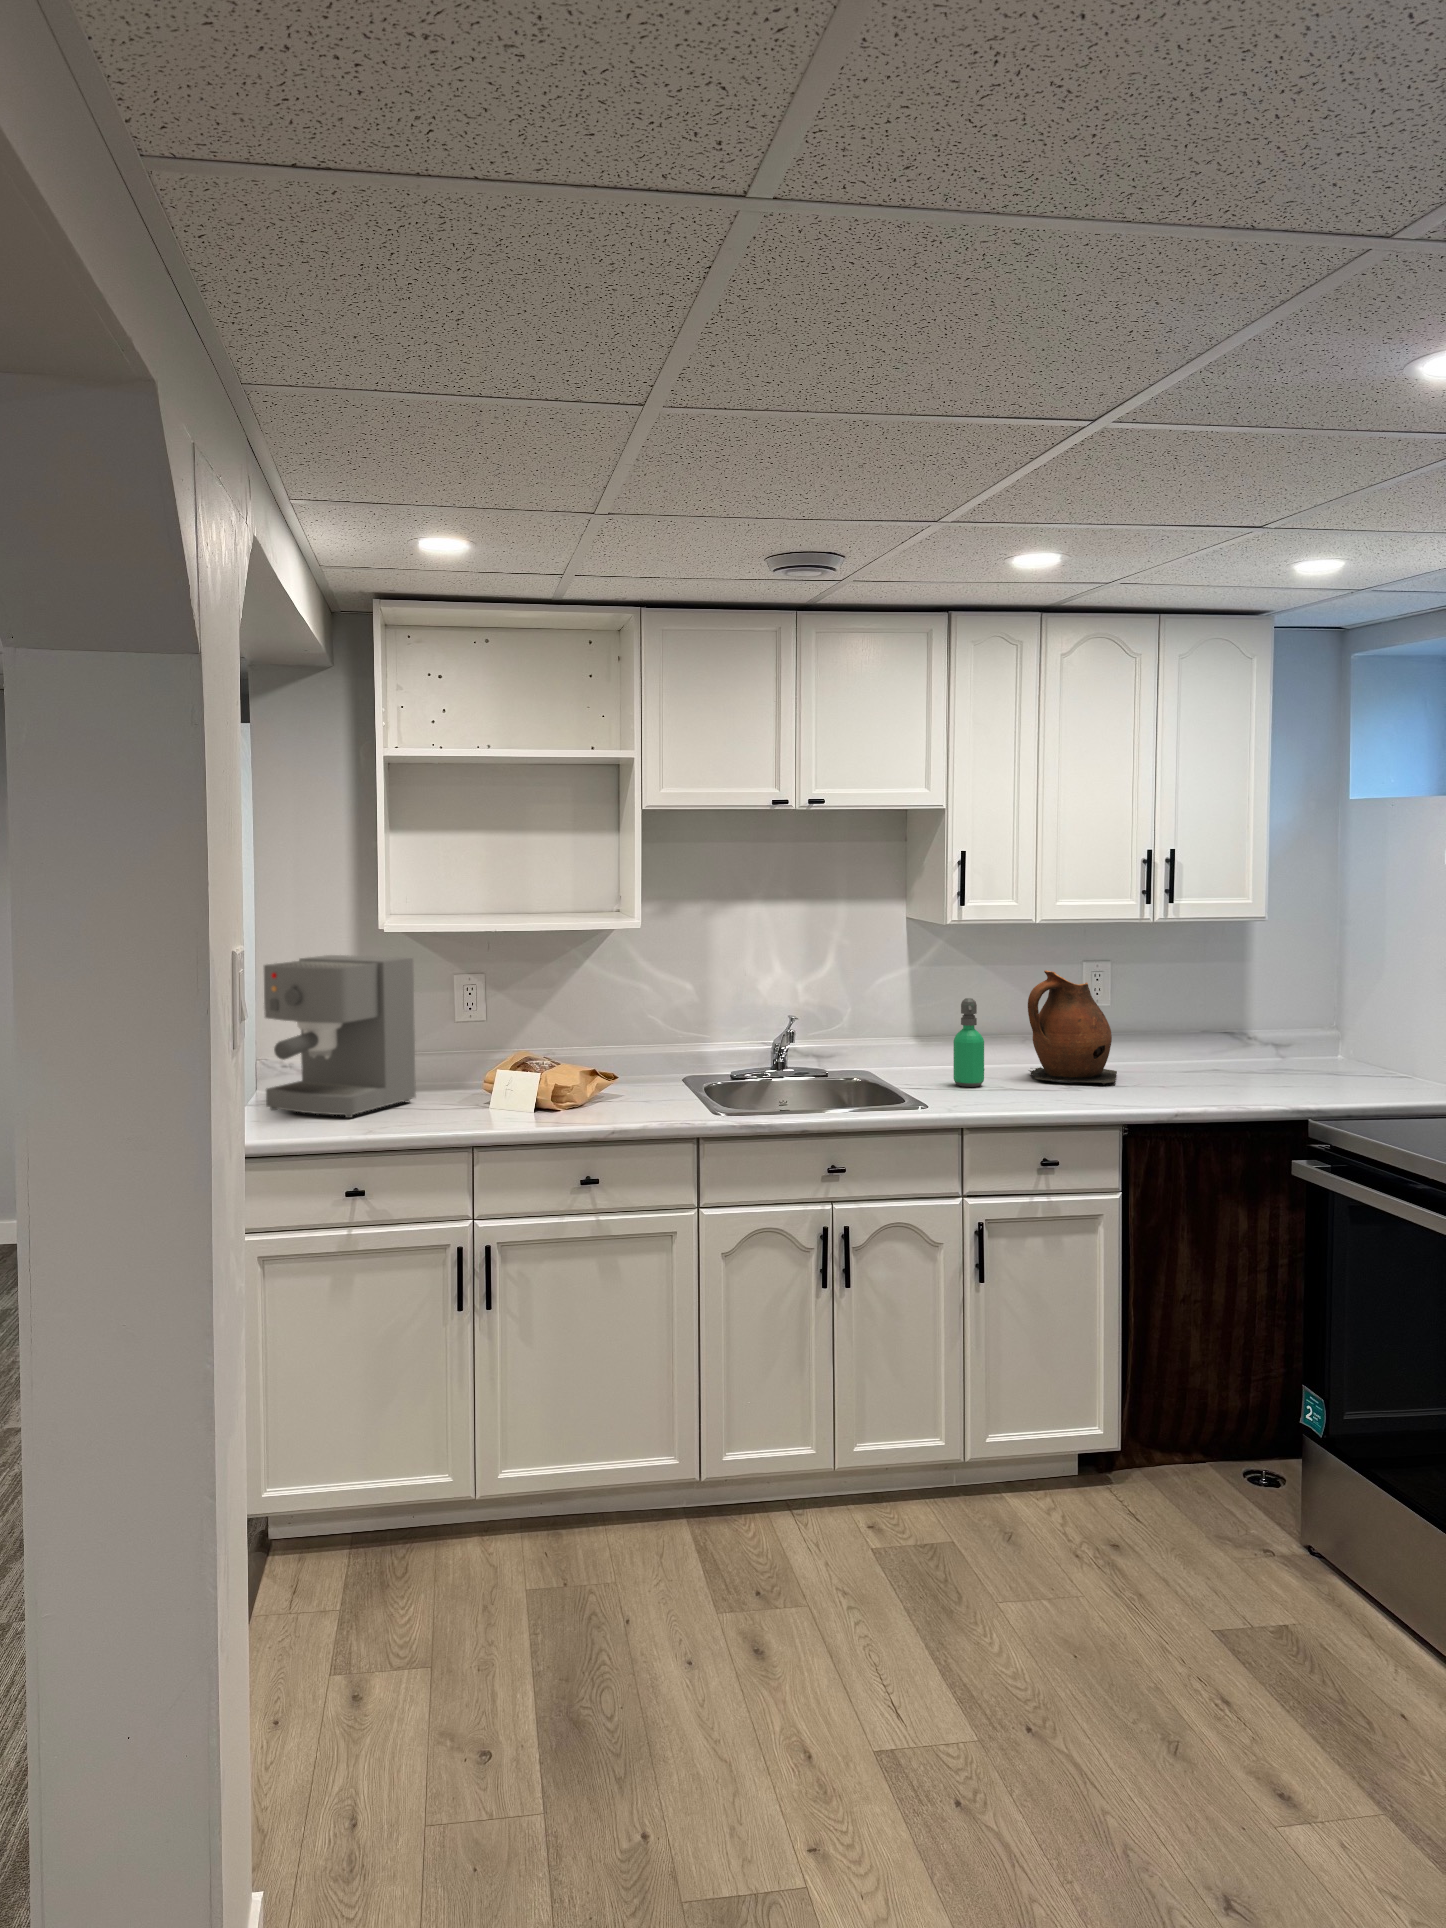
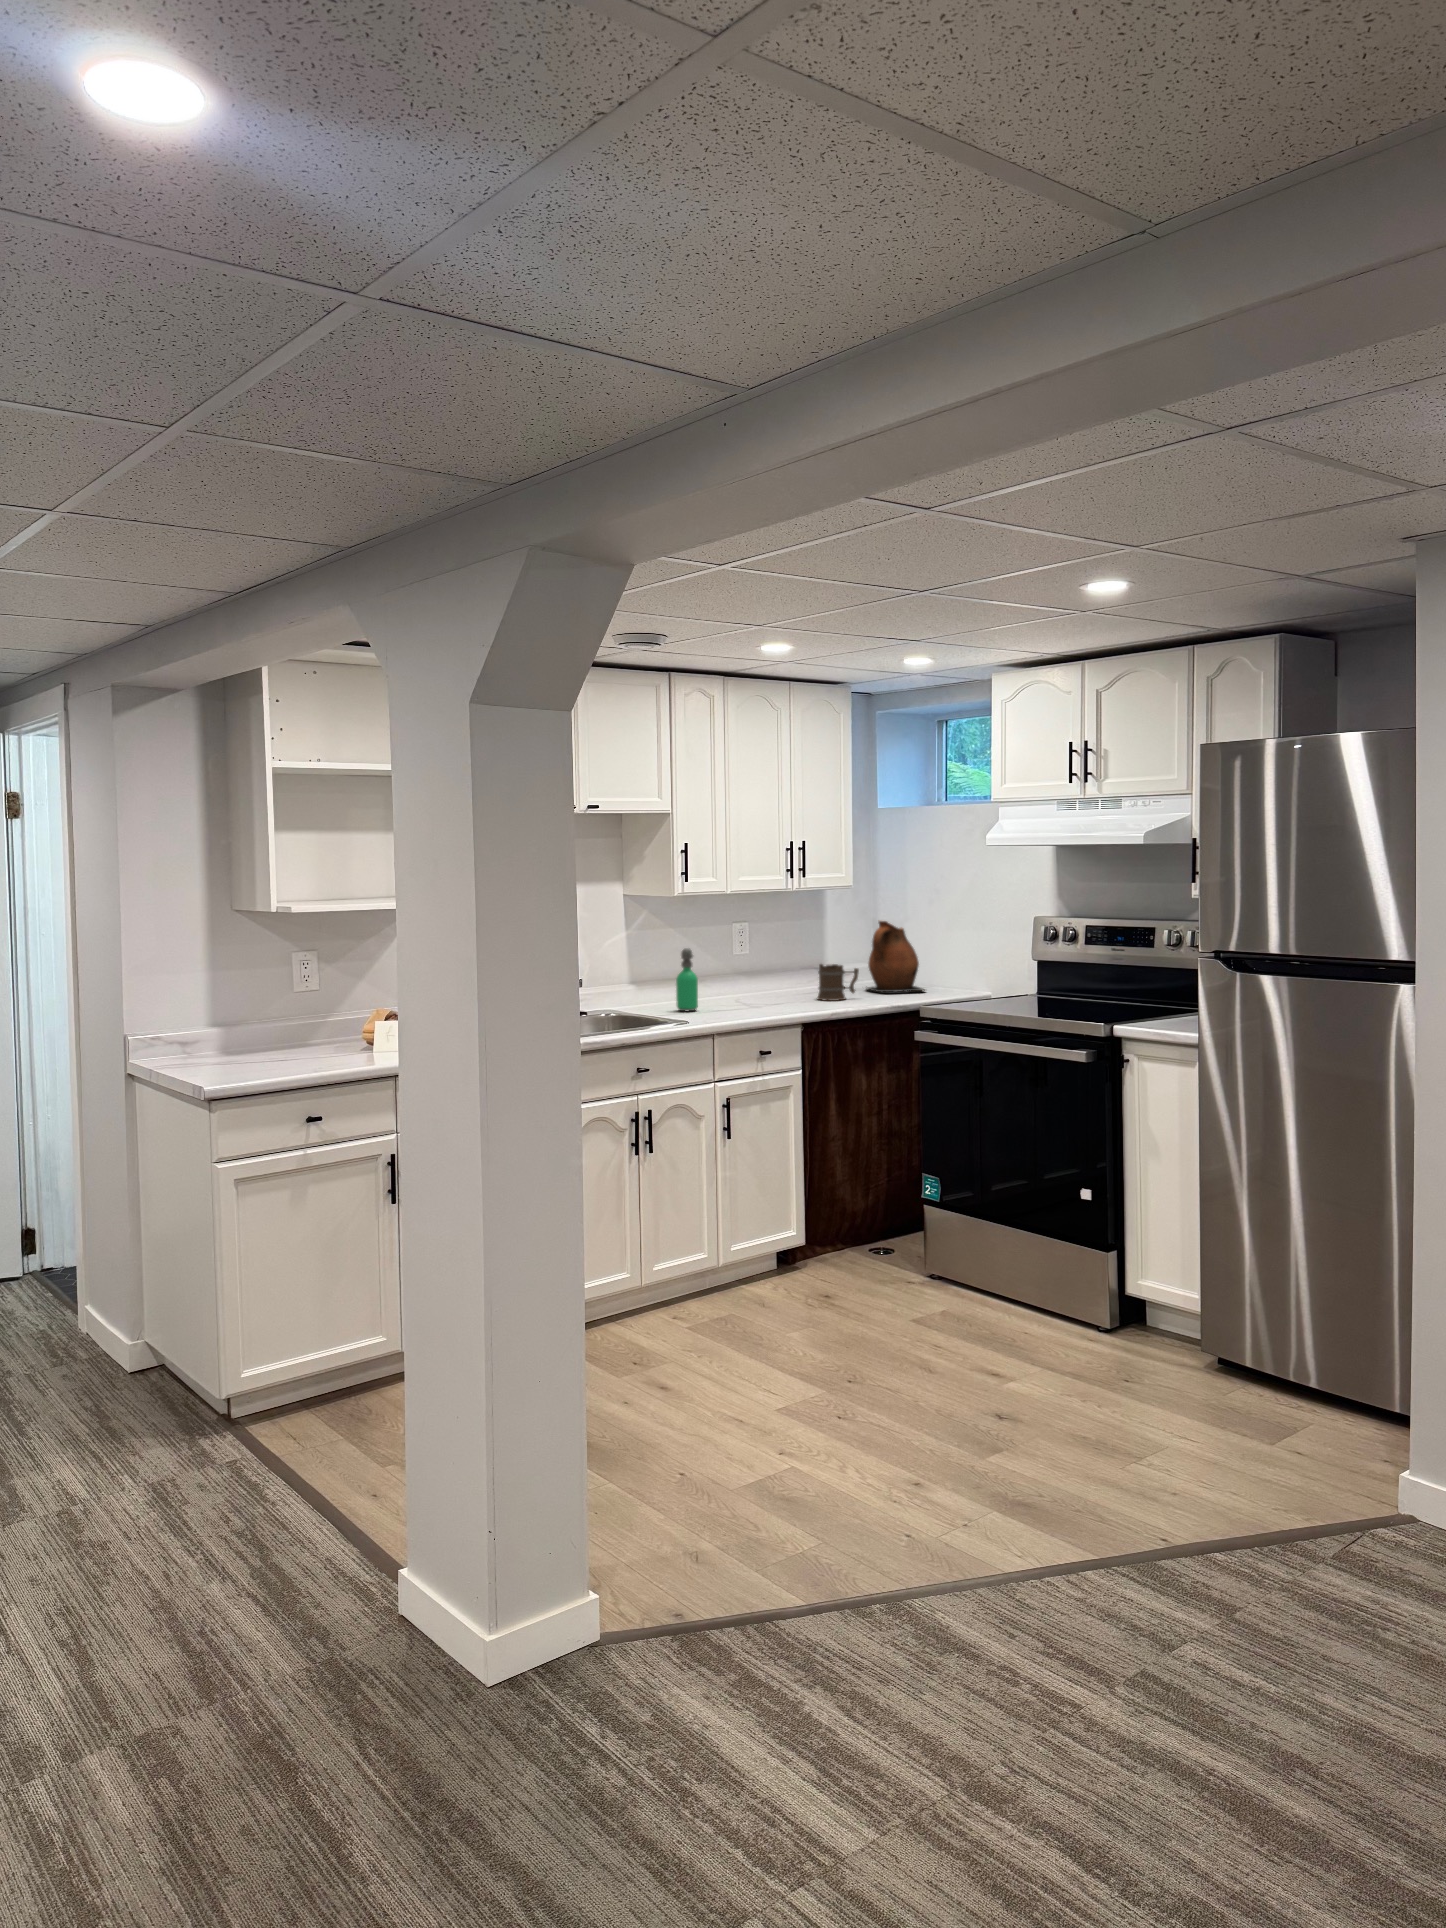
coffee maker: present [264,955,416,1118] -> none [180,932,300,1066]
ceramic pitcher: present [1028,970,1117,1085] -> present [867,921,924,992]
mug: none [1187,1030,1256,1088] -> present [817,964,859,1001]

